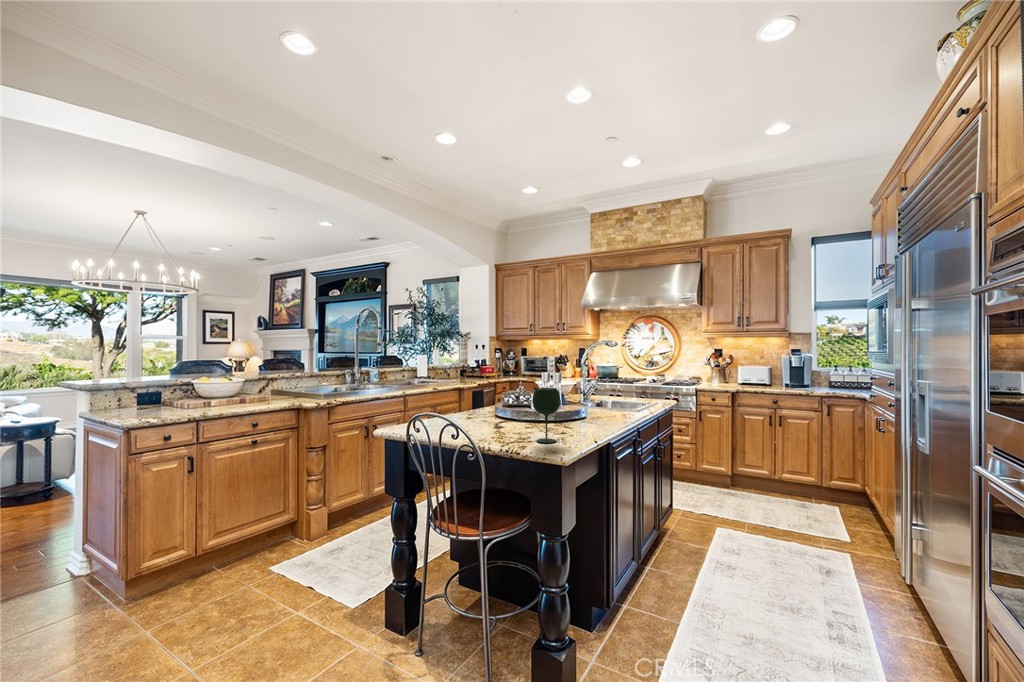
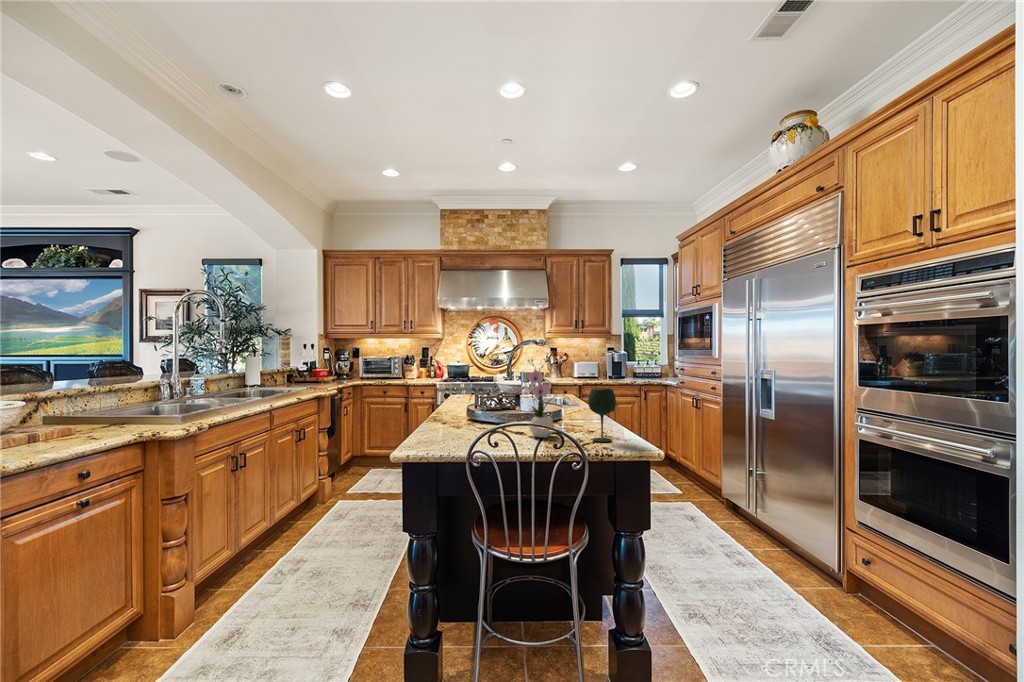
flower arrangement: none [491,357,525,433] -> present [527,359,556,438]

